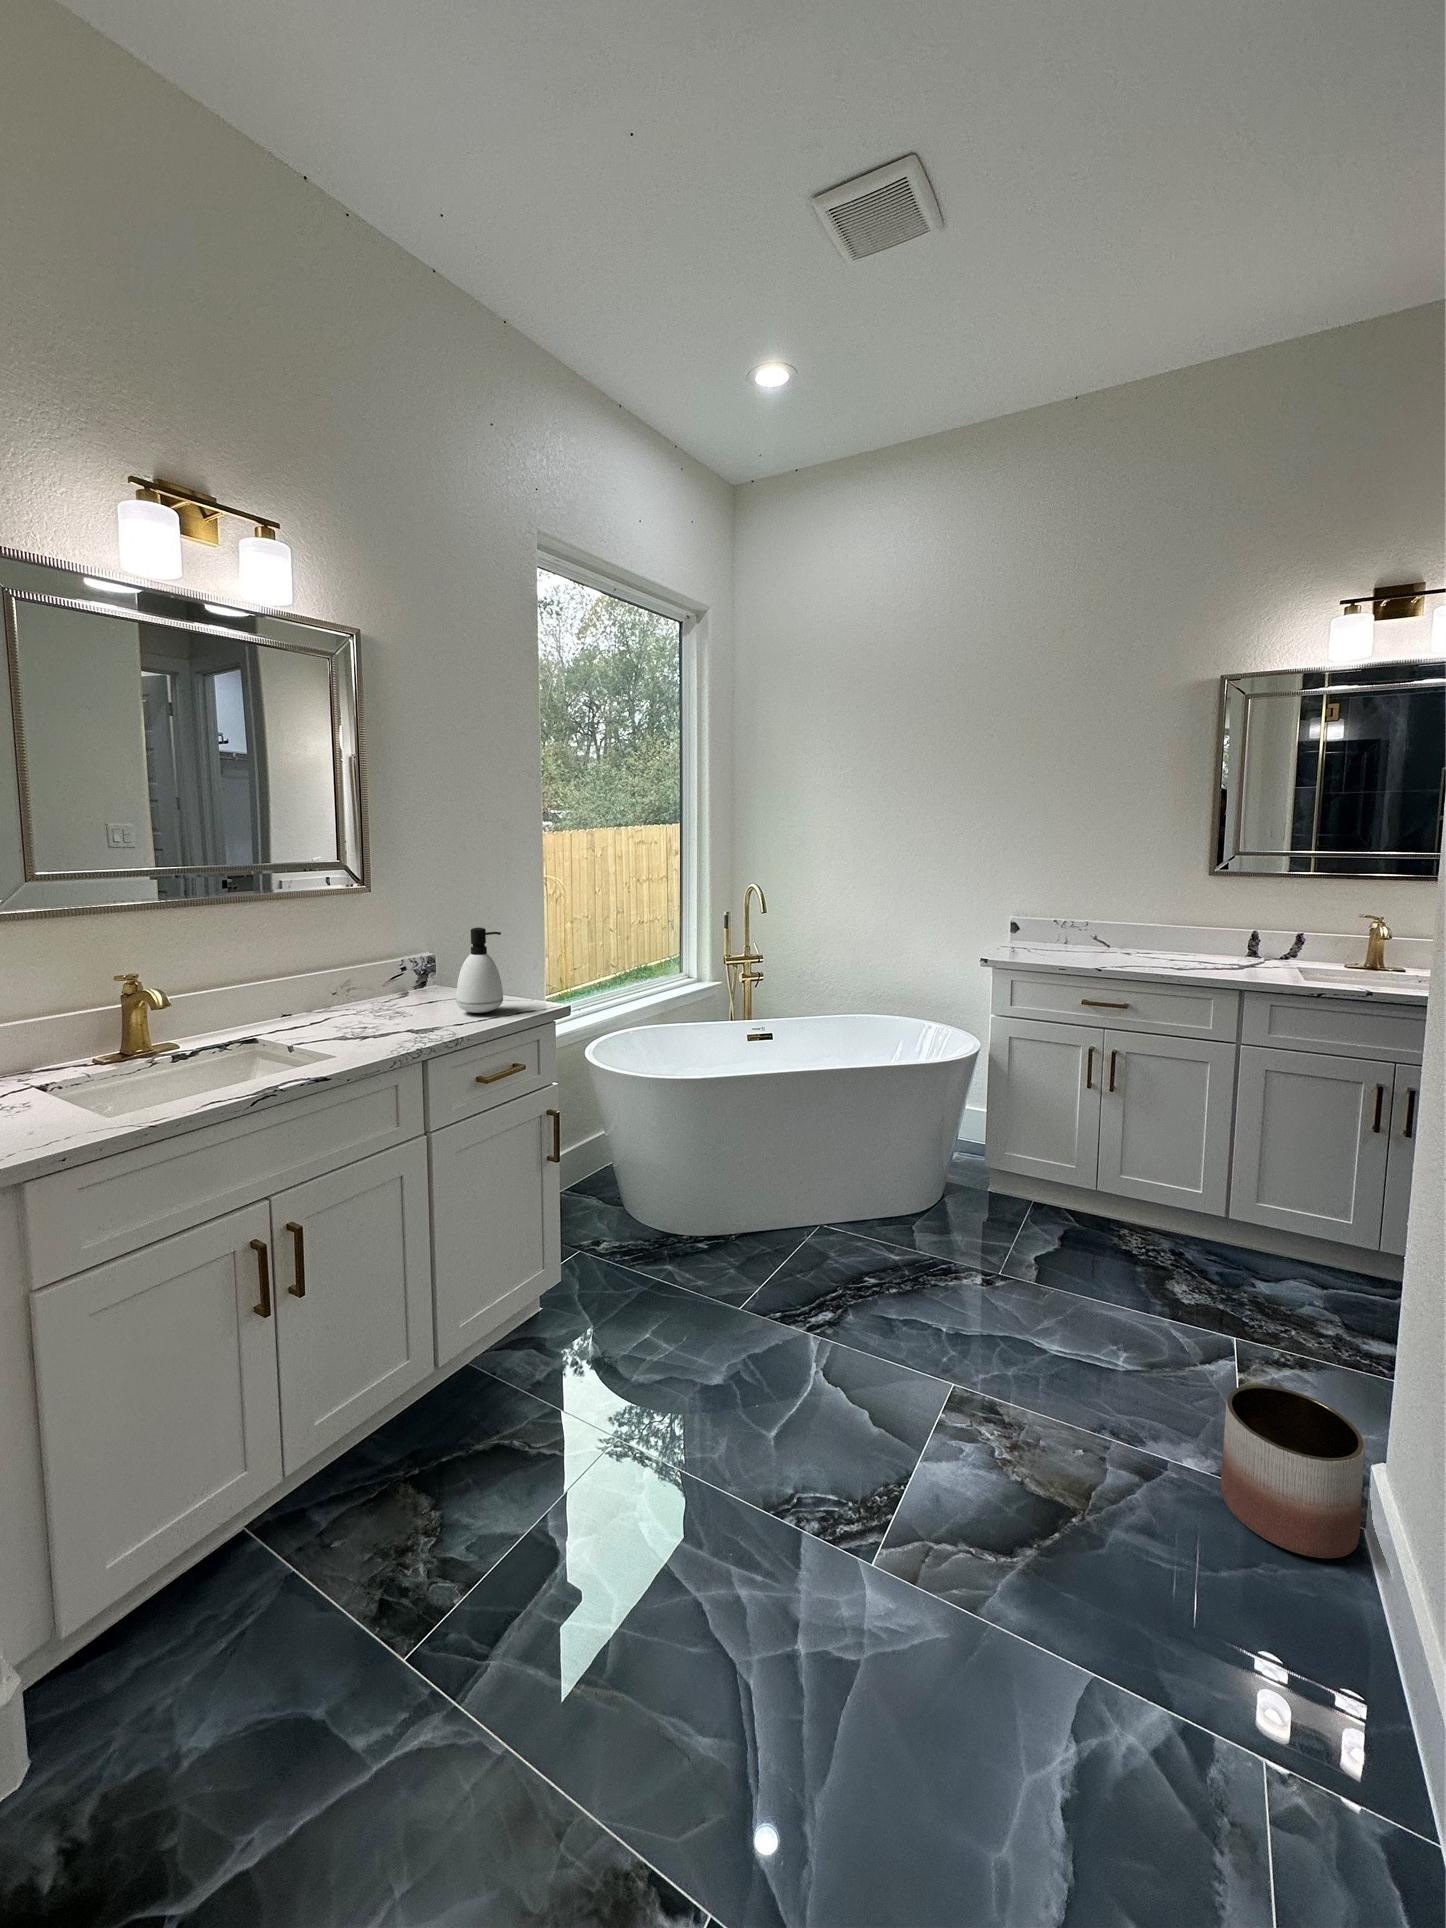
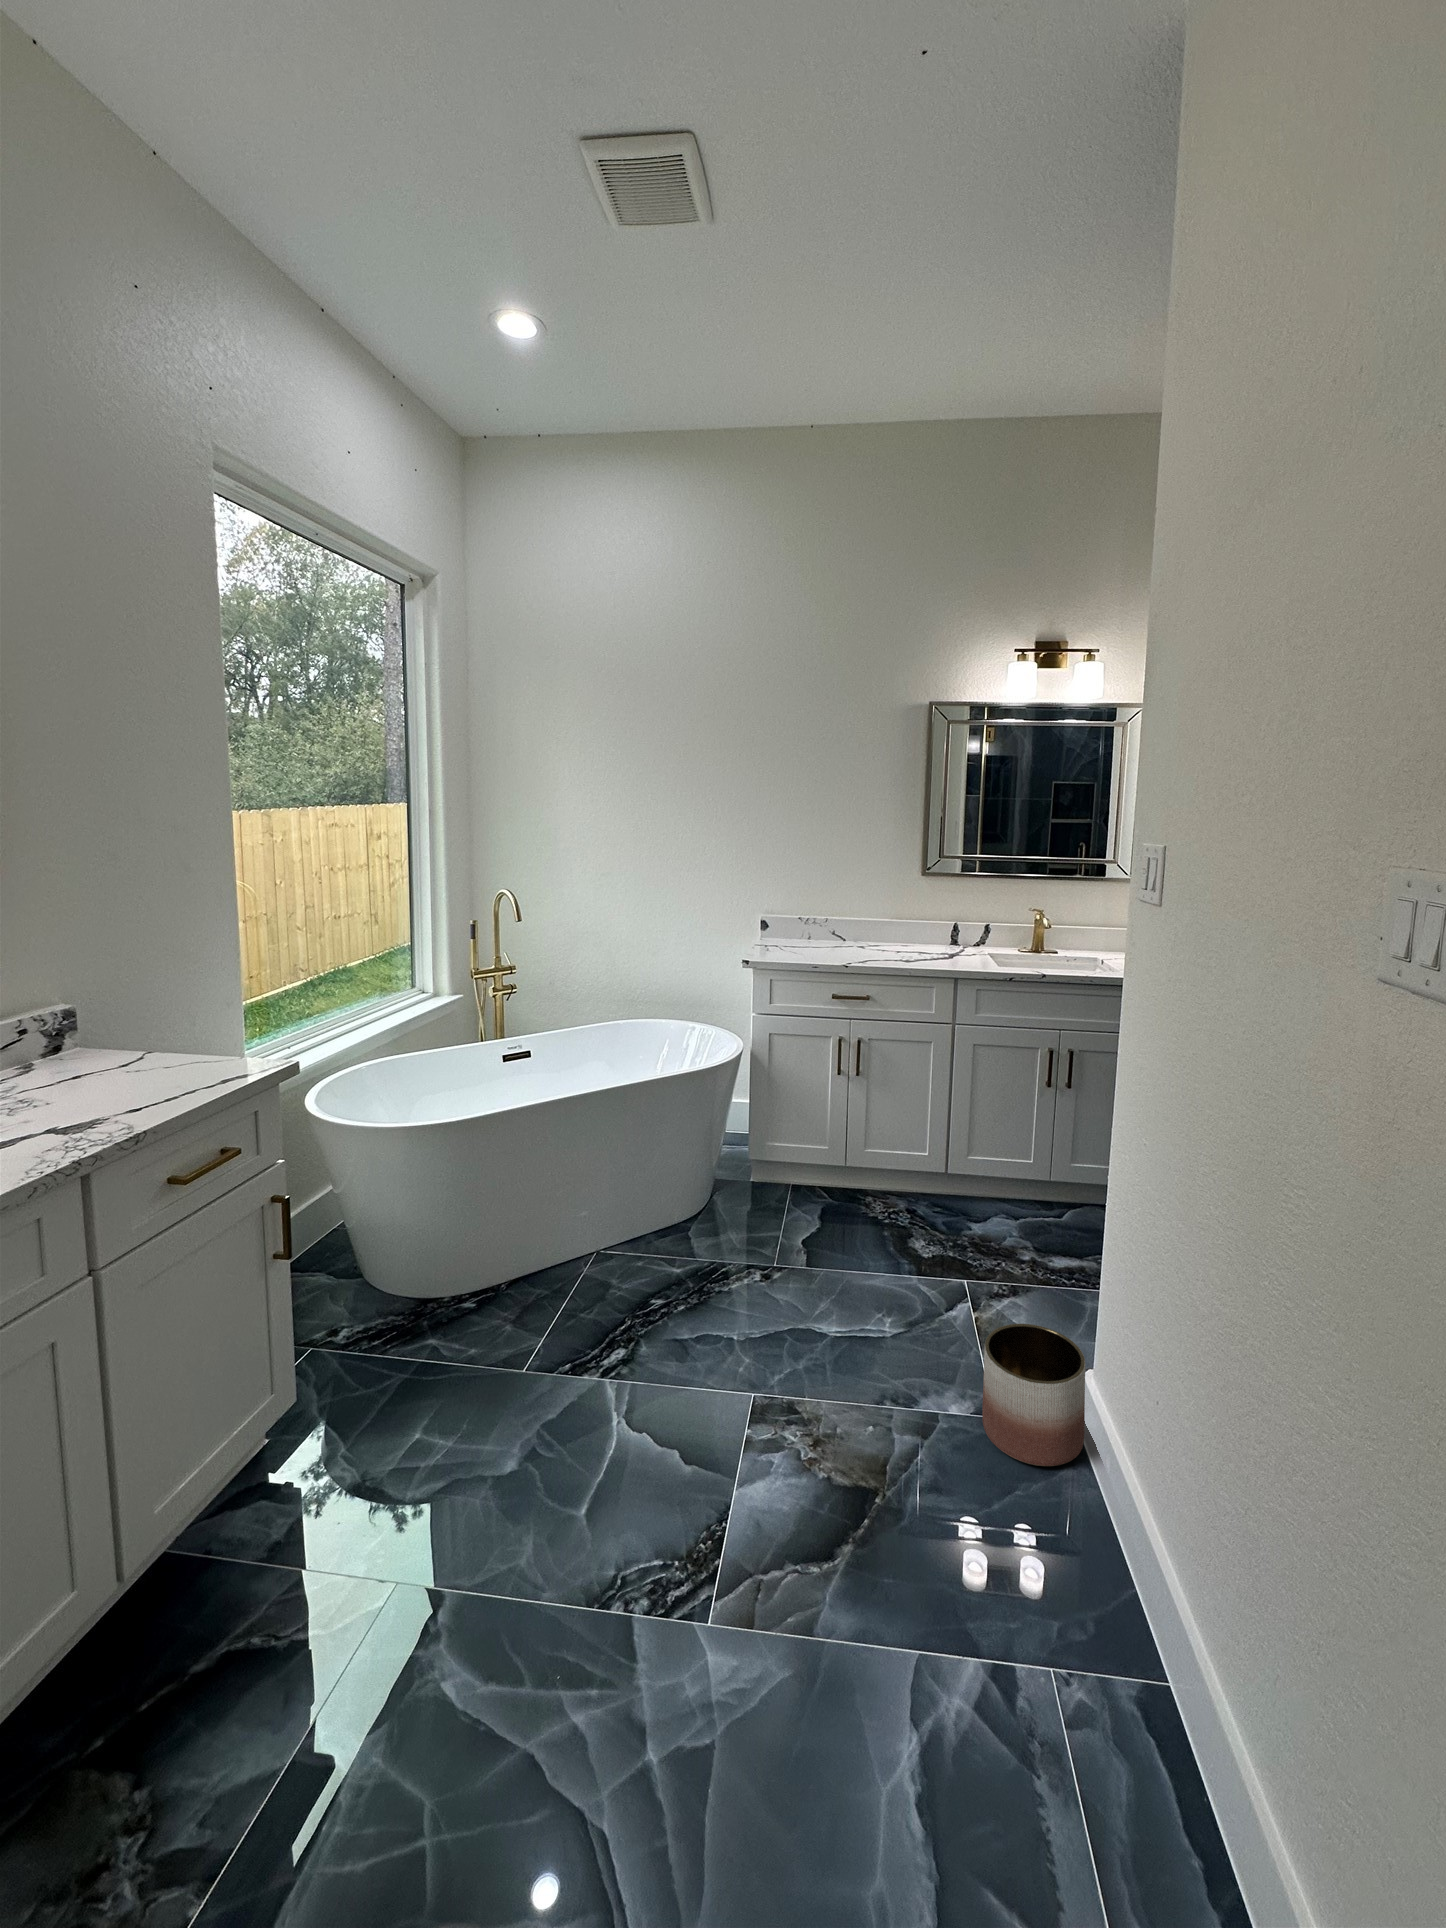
soap dispenser: present [456,928,503,1013] -> none [129,981,201,1092]

